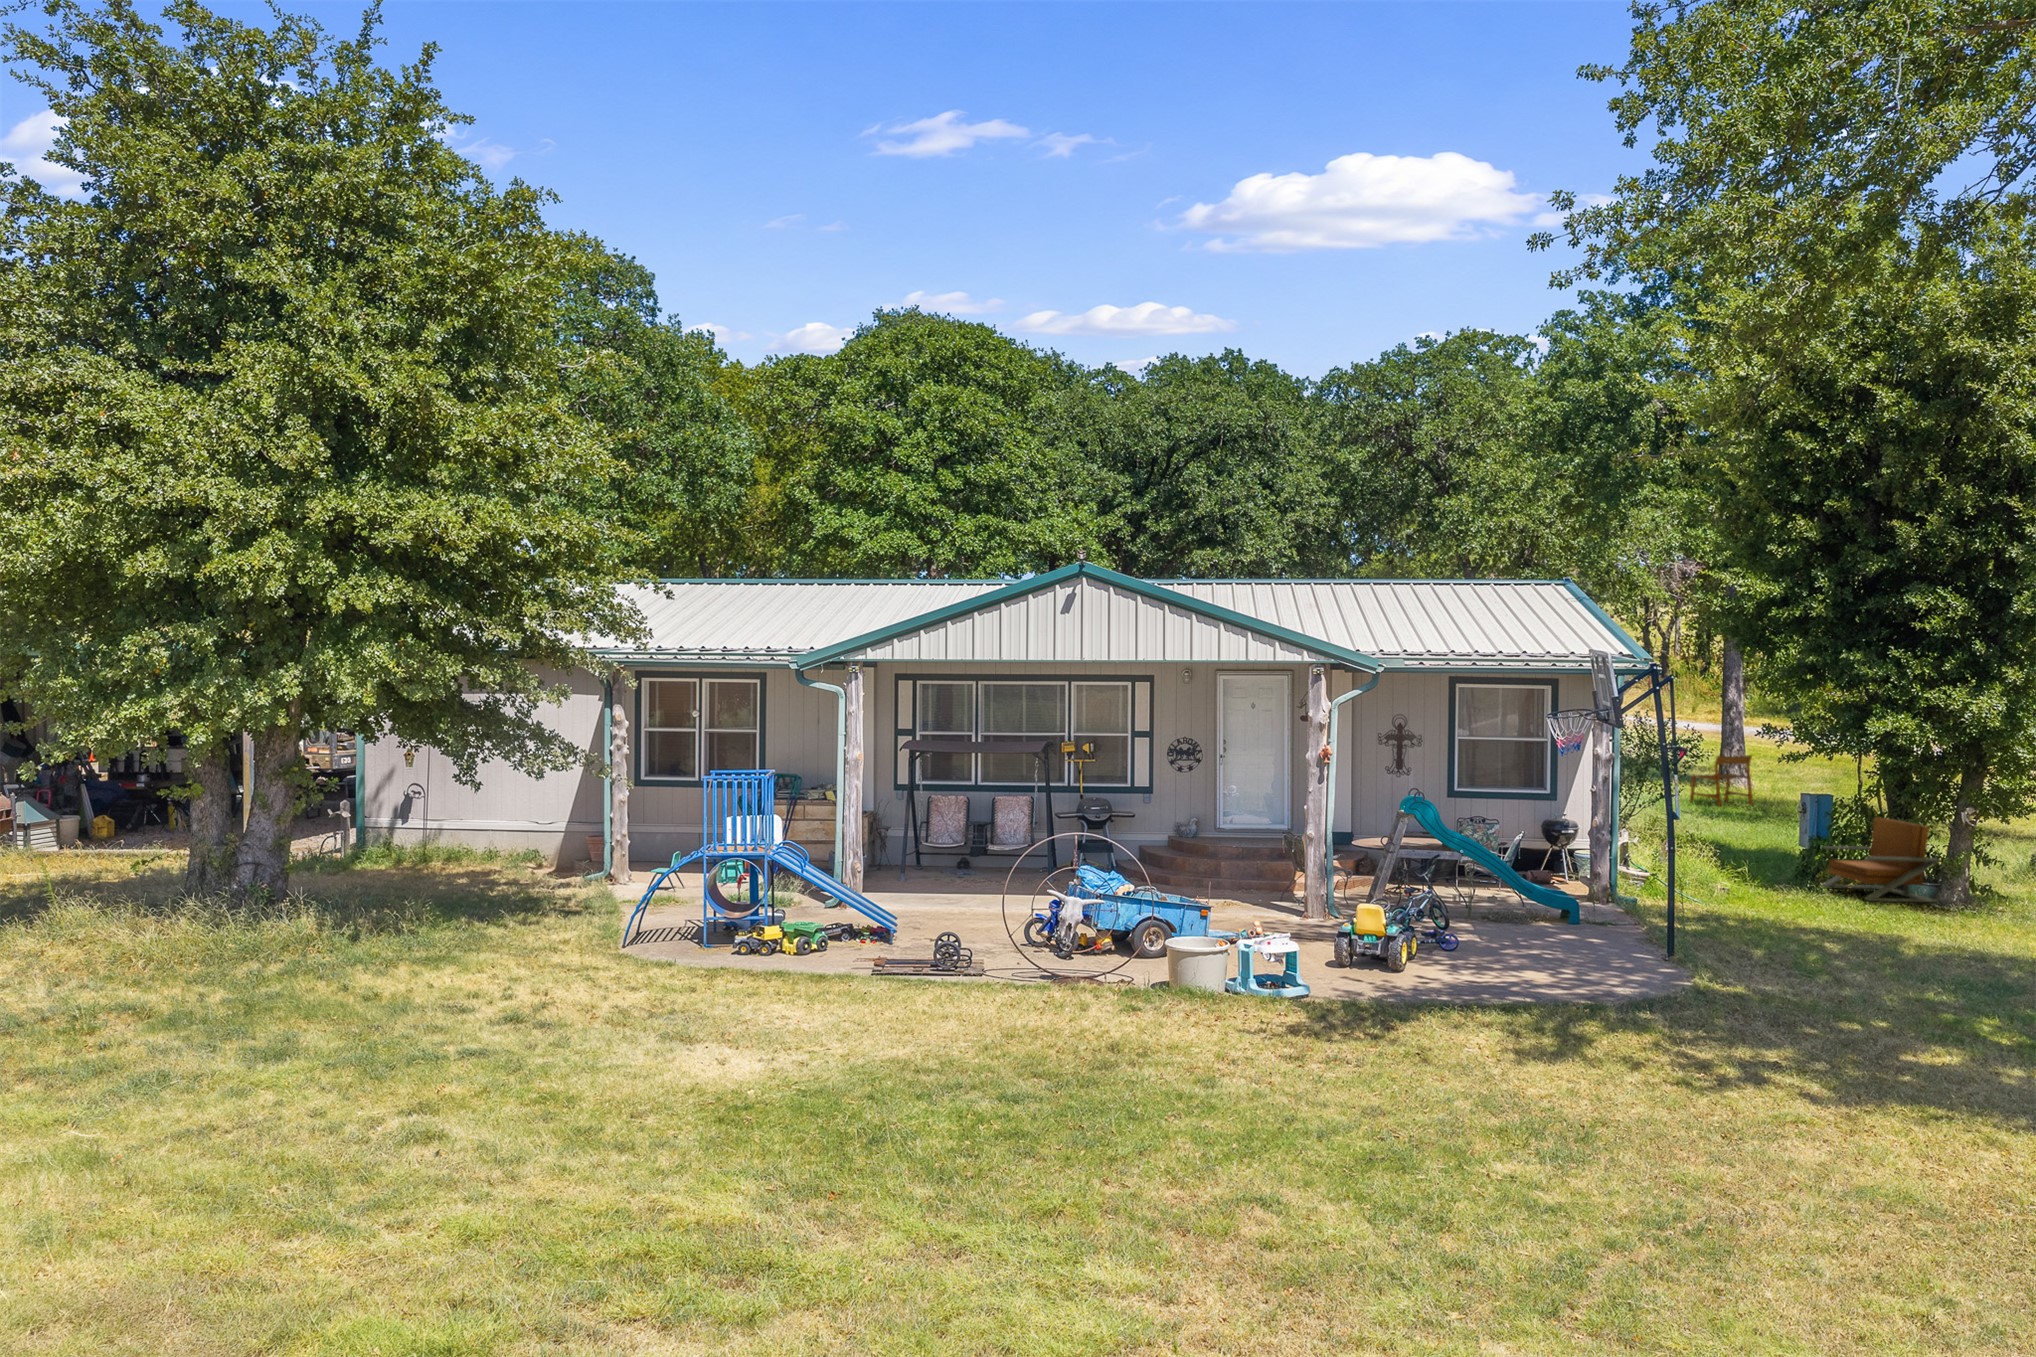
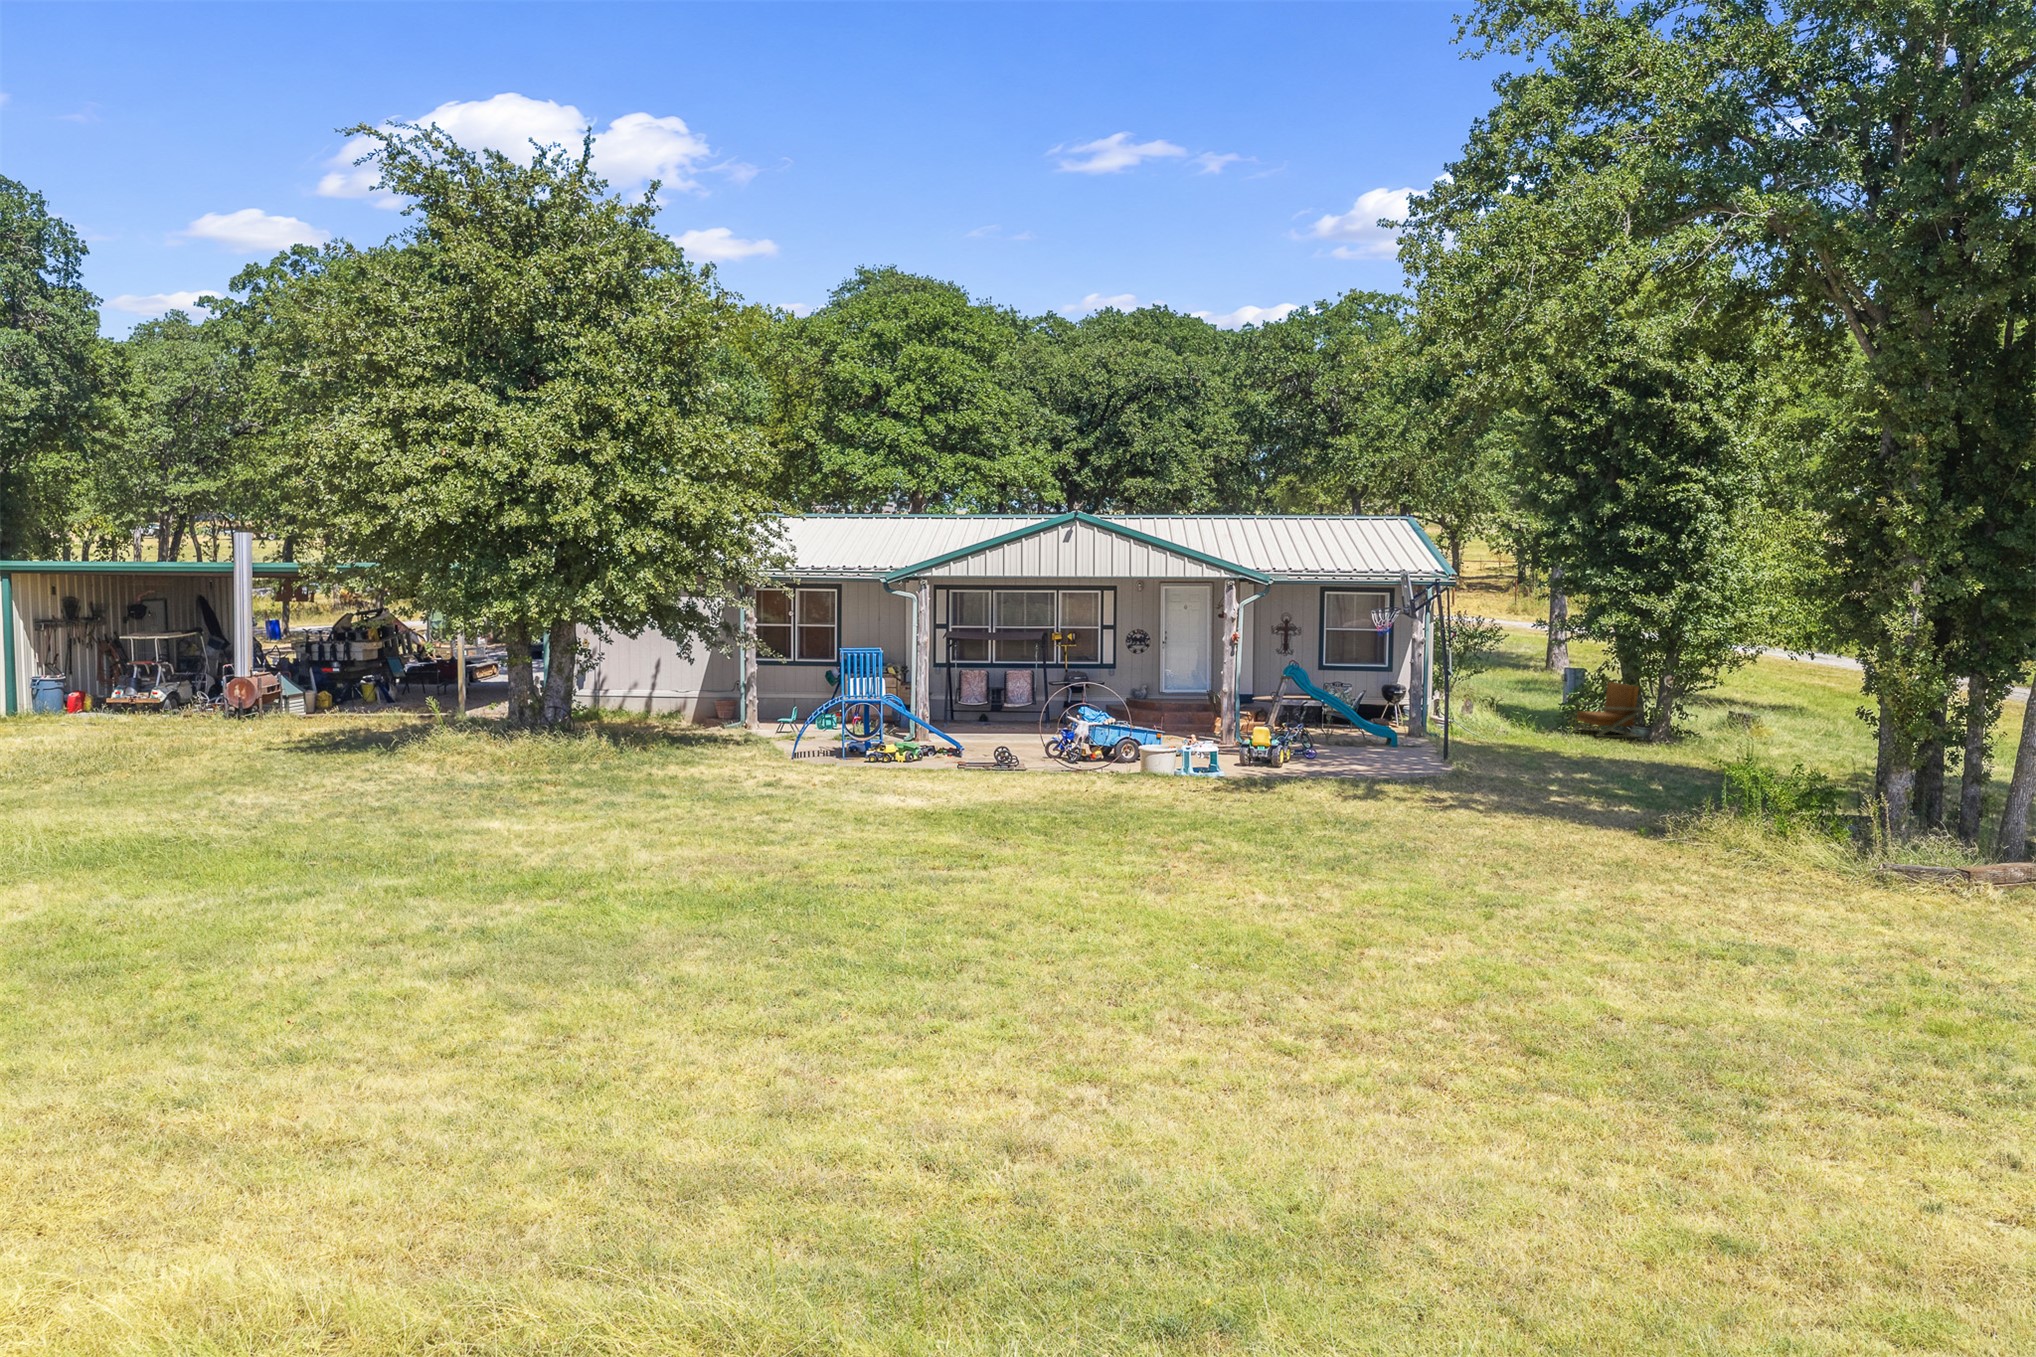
bench: present [1690,755,1753,806] -> none [1514,647,1561,686]

